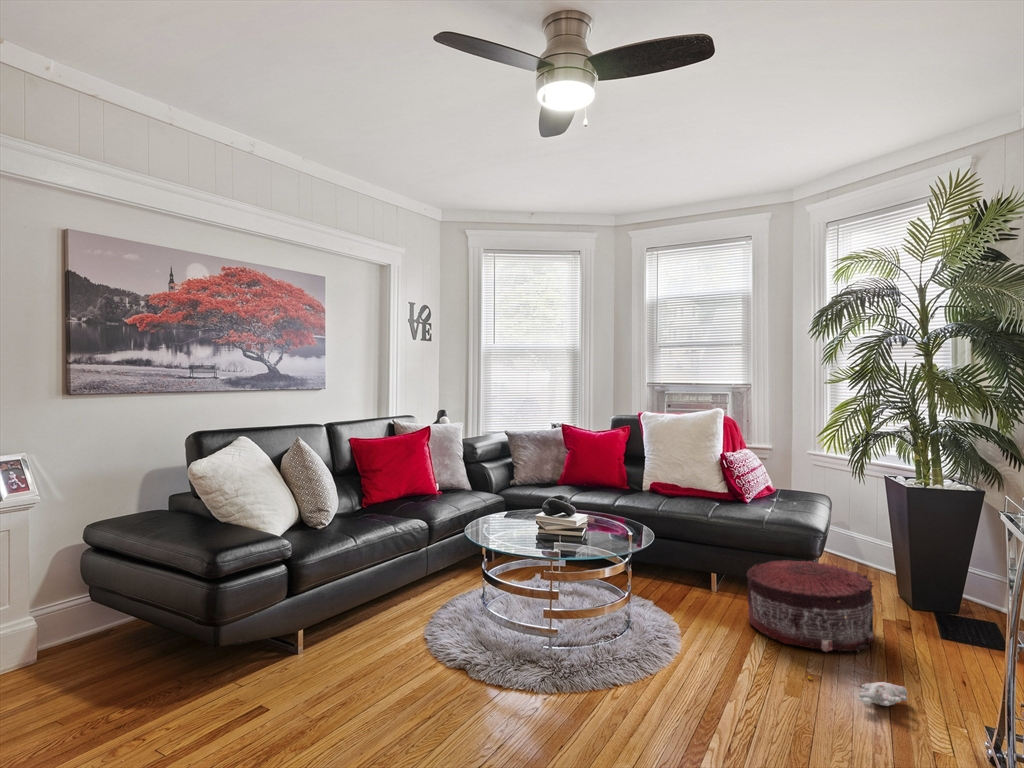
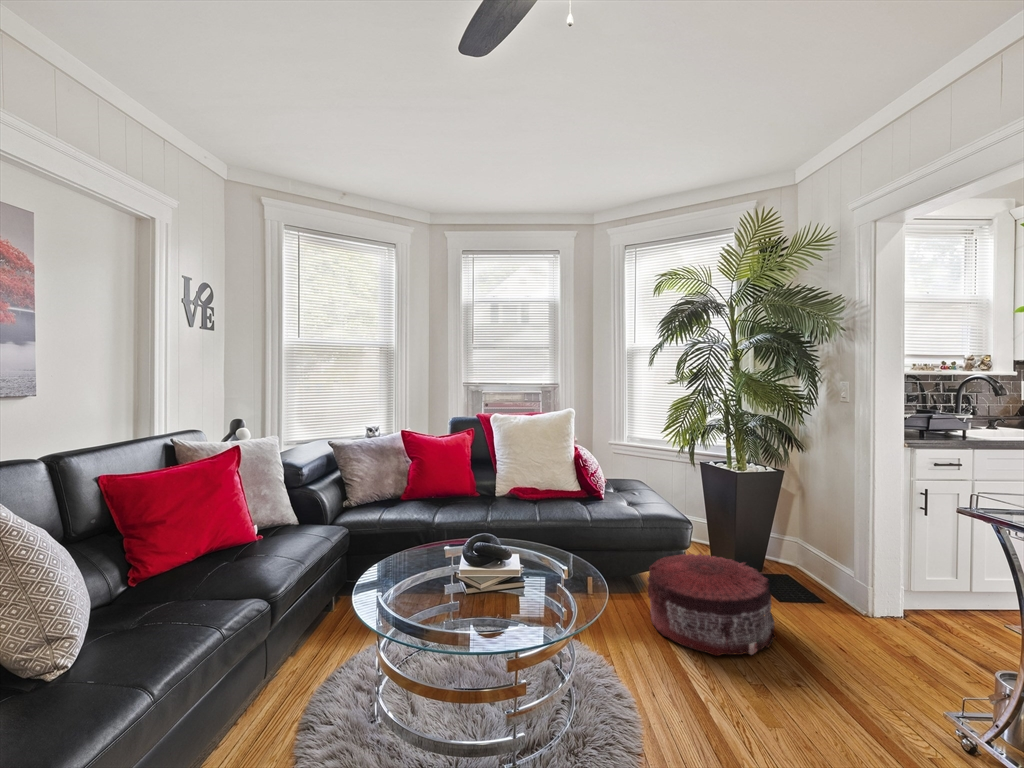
plush toy: present [808,677,908,706] -> none [775,688,888,726]

